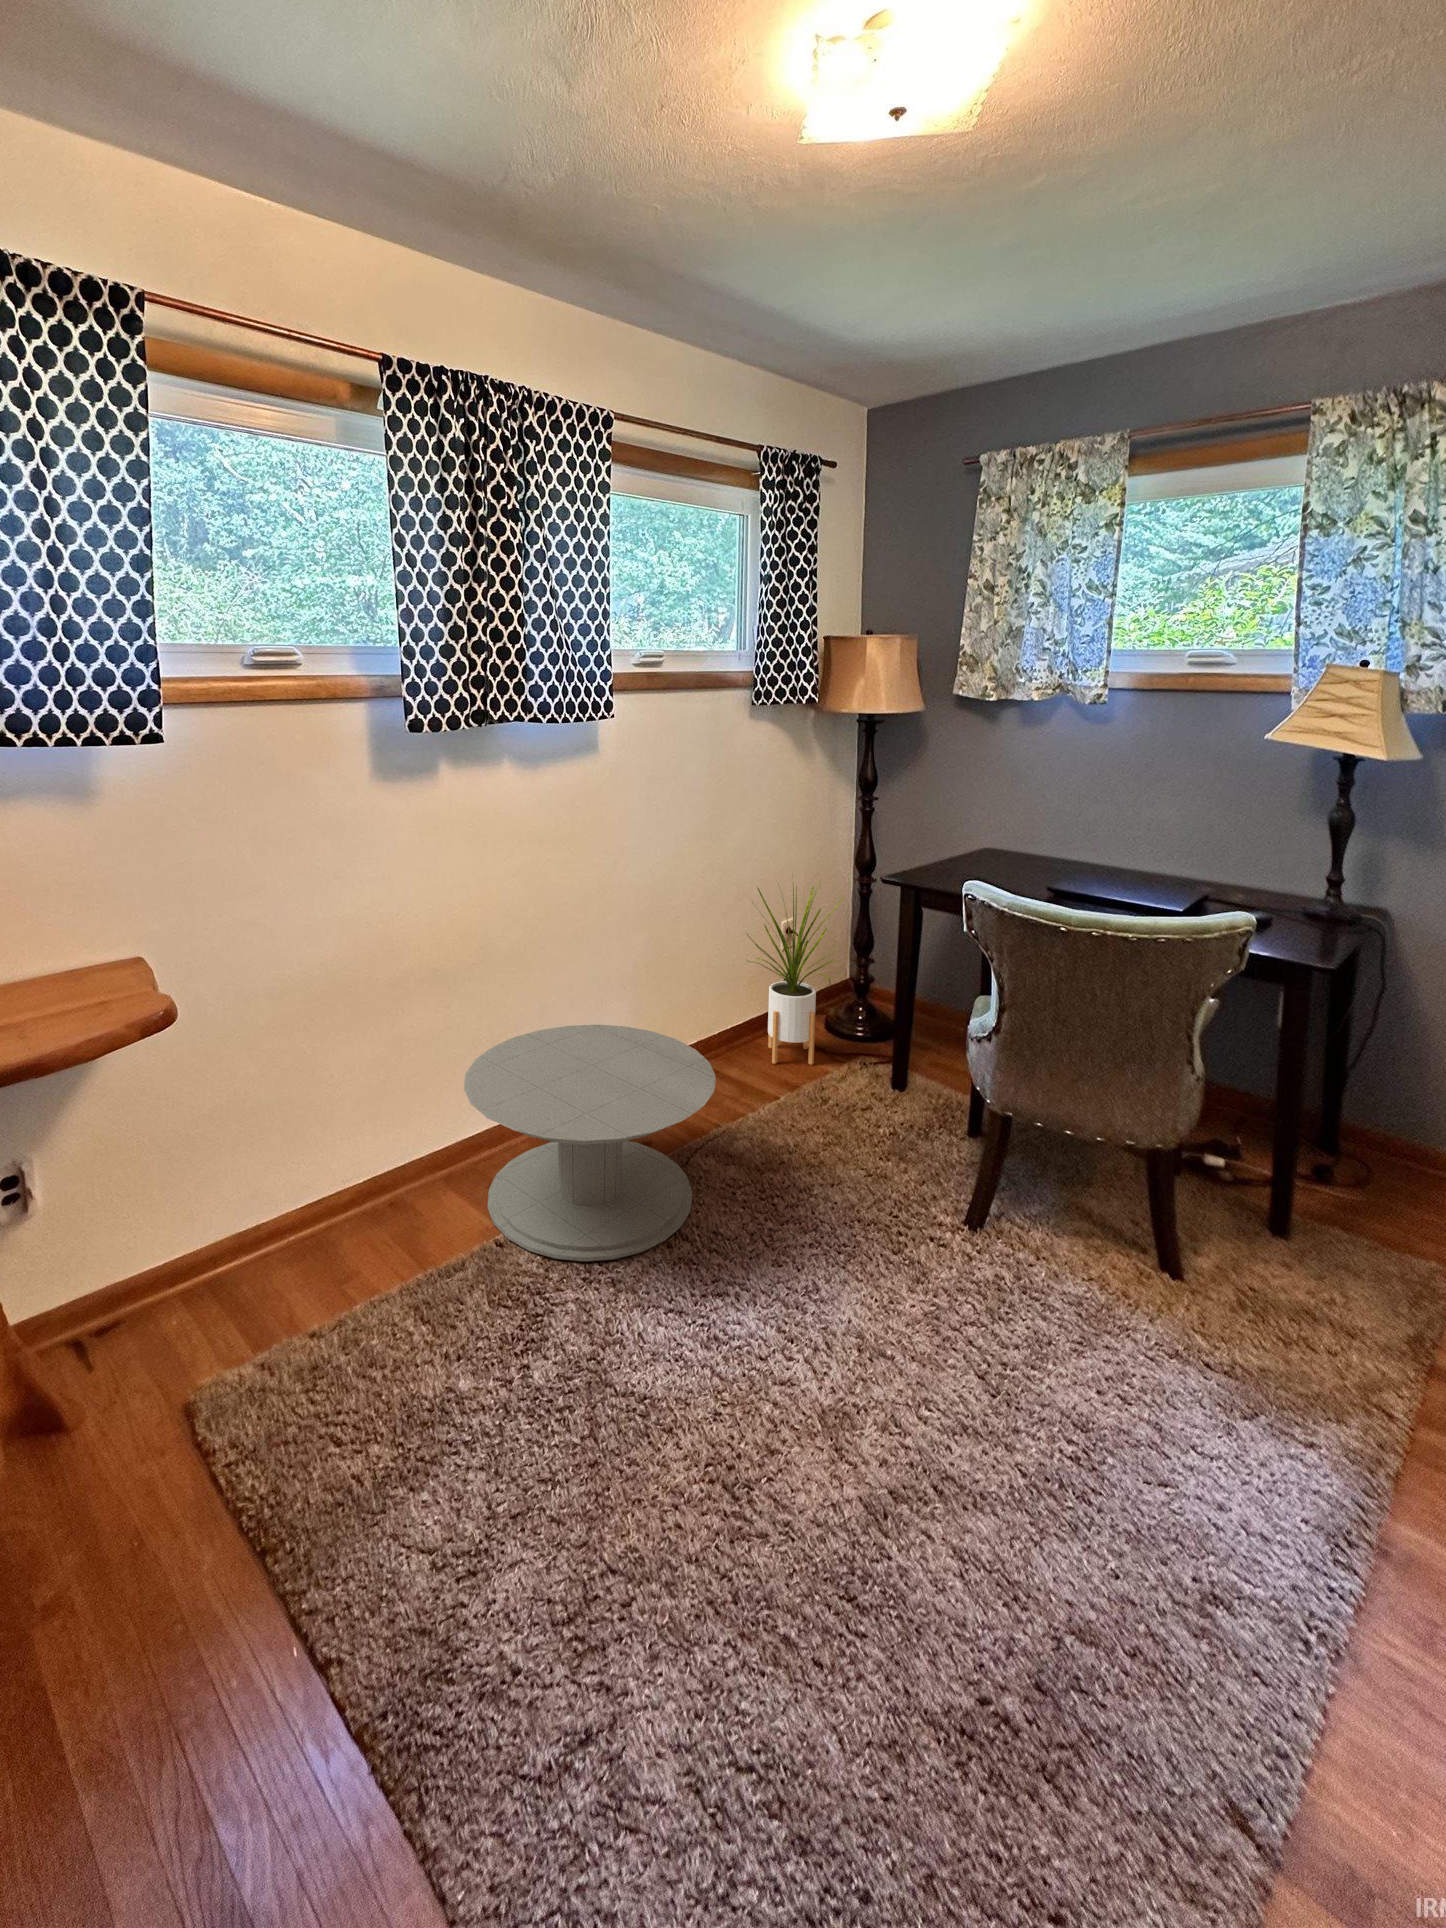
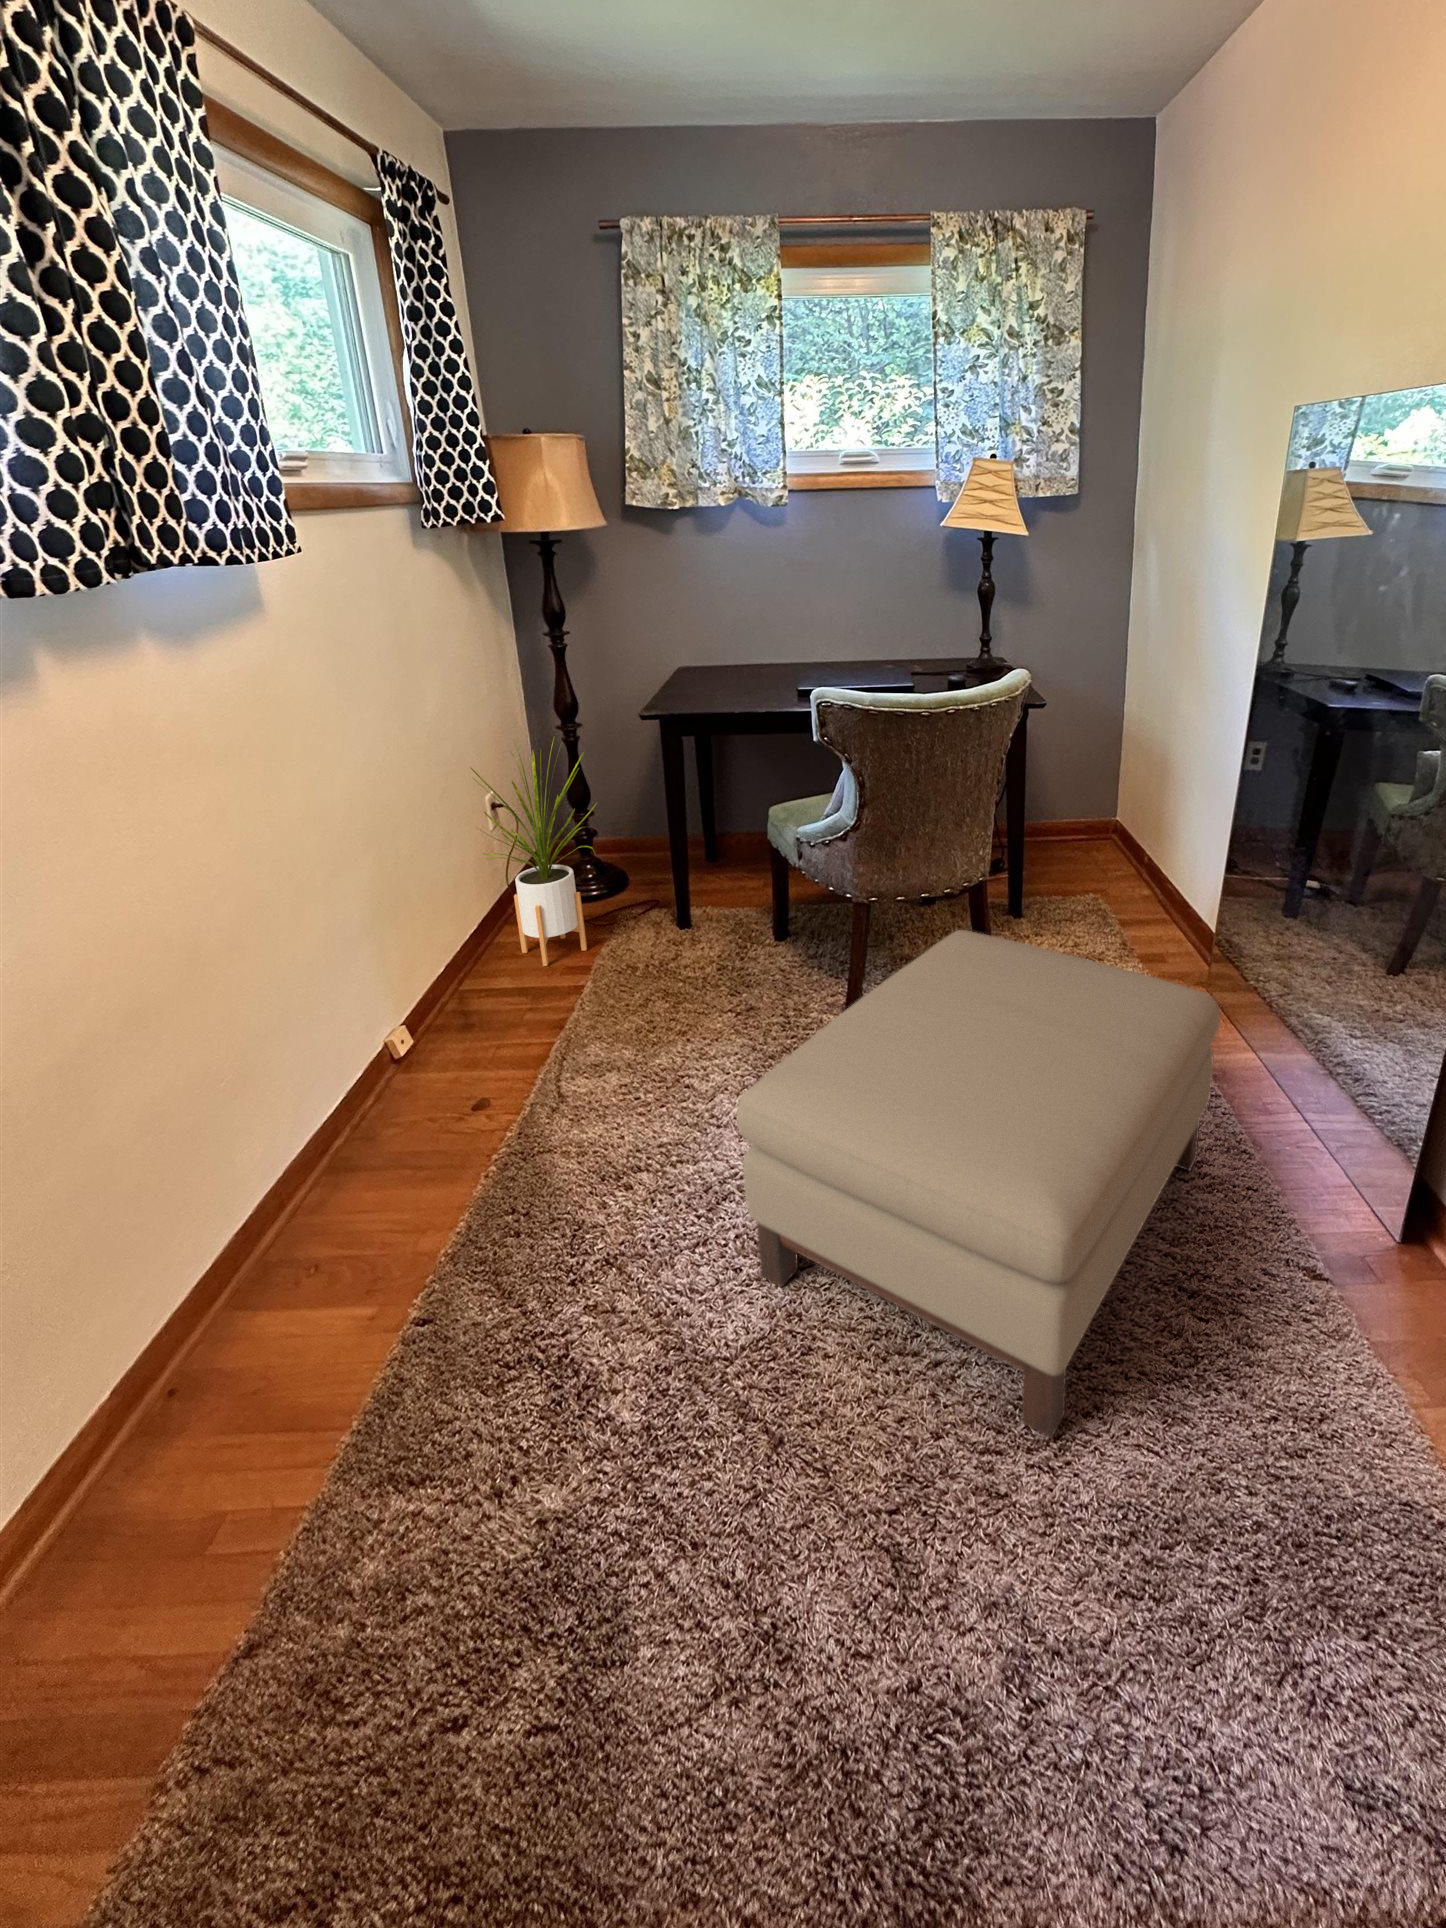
side table: present [464,1025,716,1262] -> none [246,969,633,1317]
ottoman: none [682,1167,1254,1651] -> present [737,930,1220,1439]

